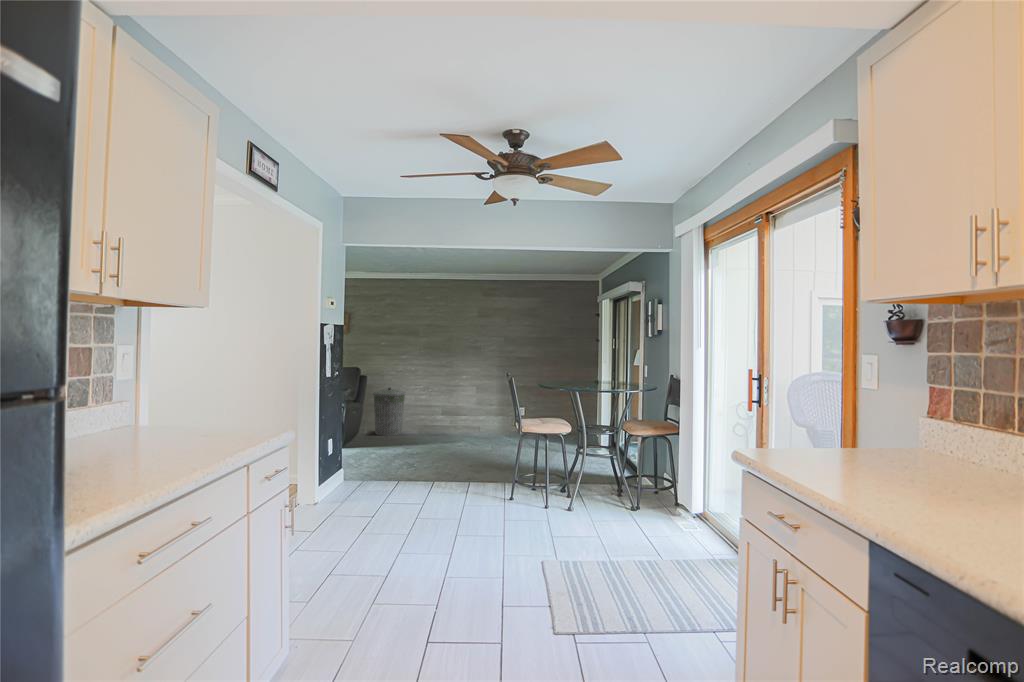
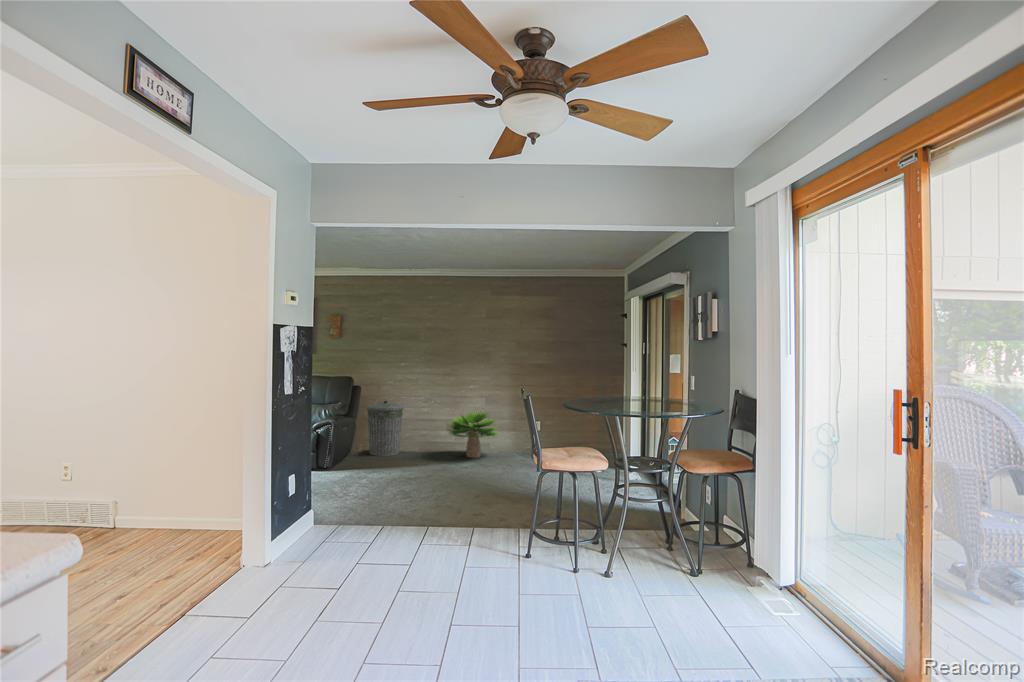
potted plant: none [442,395,491,437] -> present [448,412,498,458]

